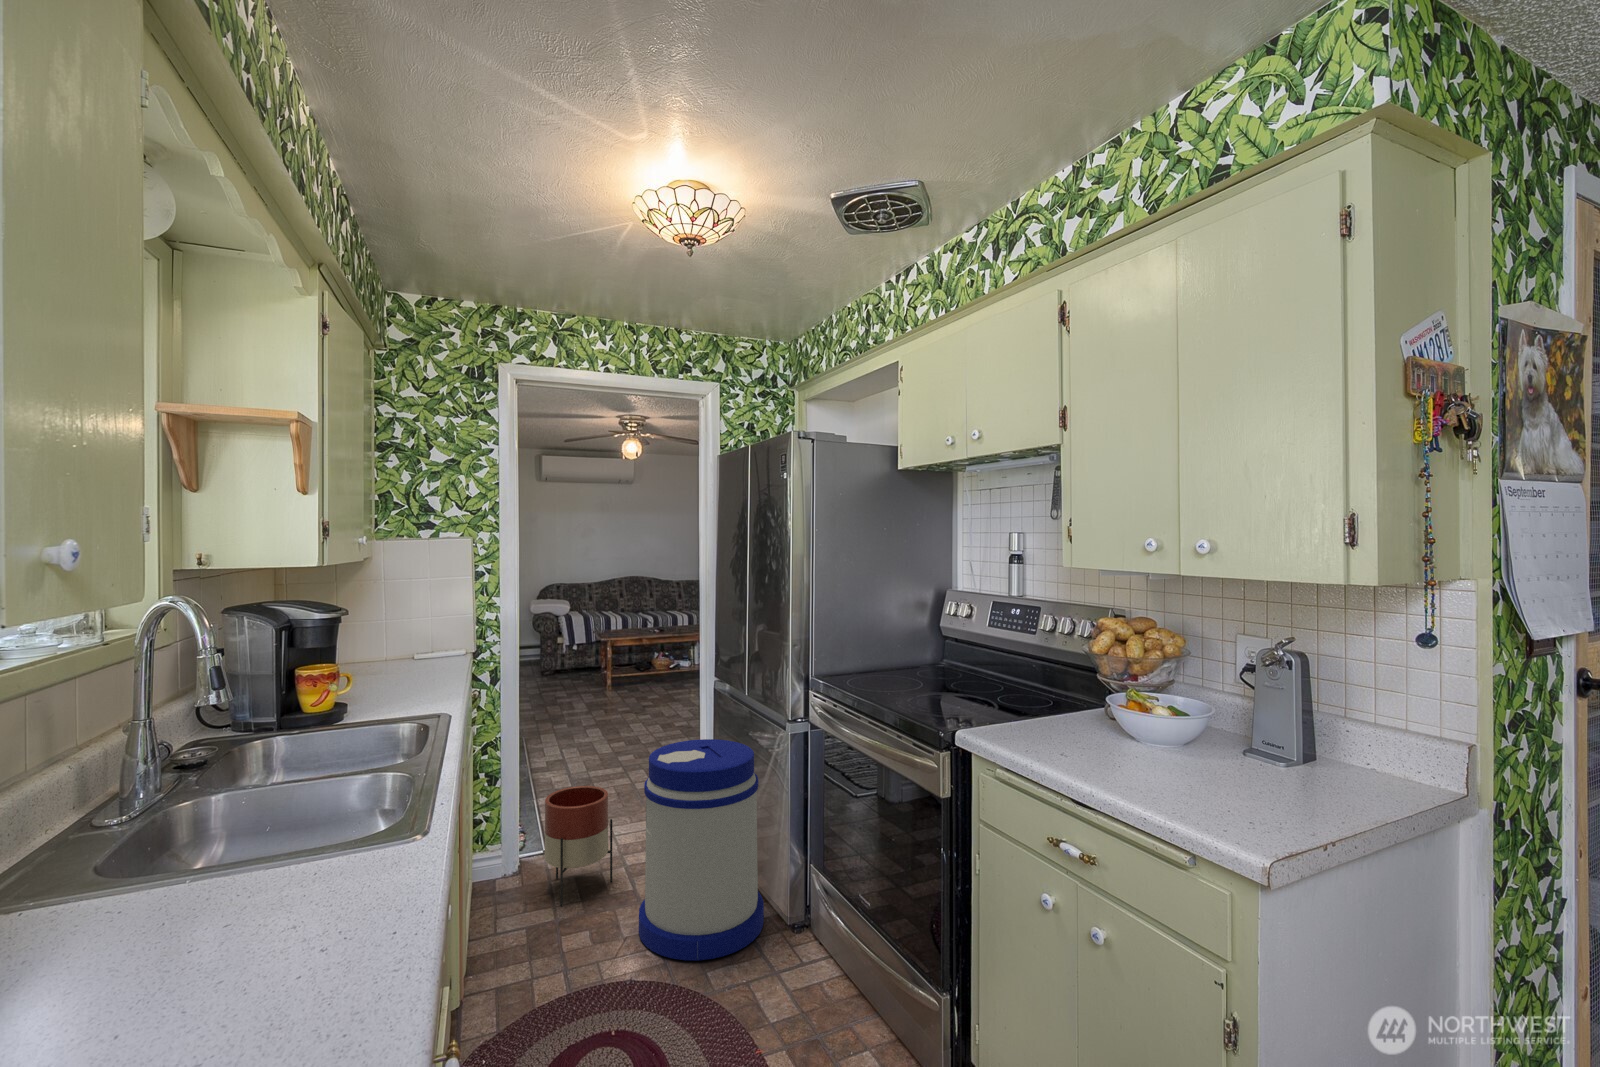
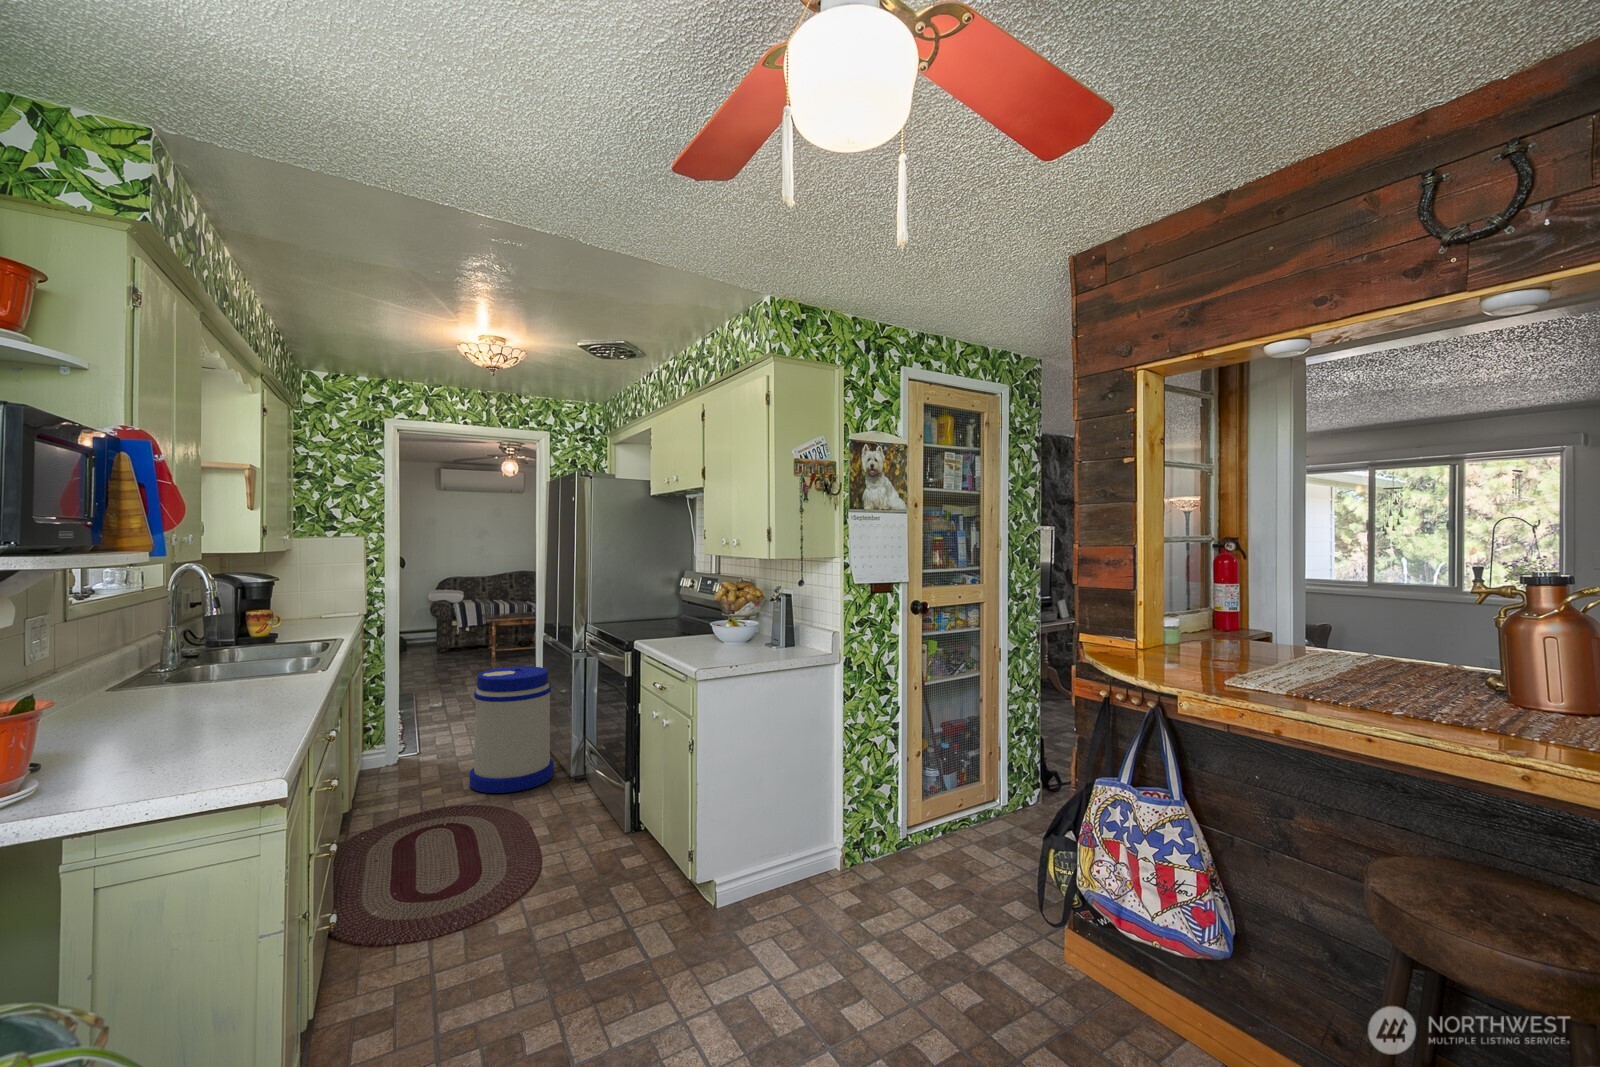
planter: present [545,786,612,906] -> none [412,702,460,775]

